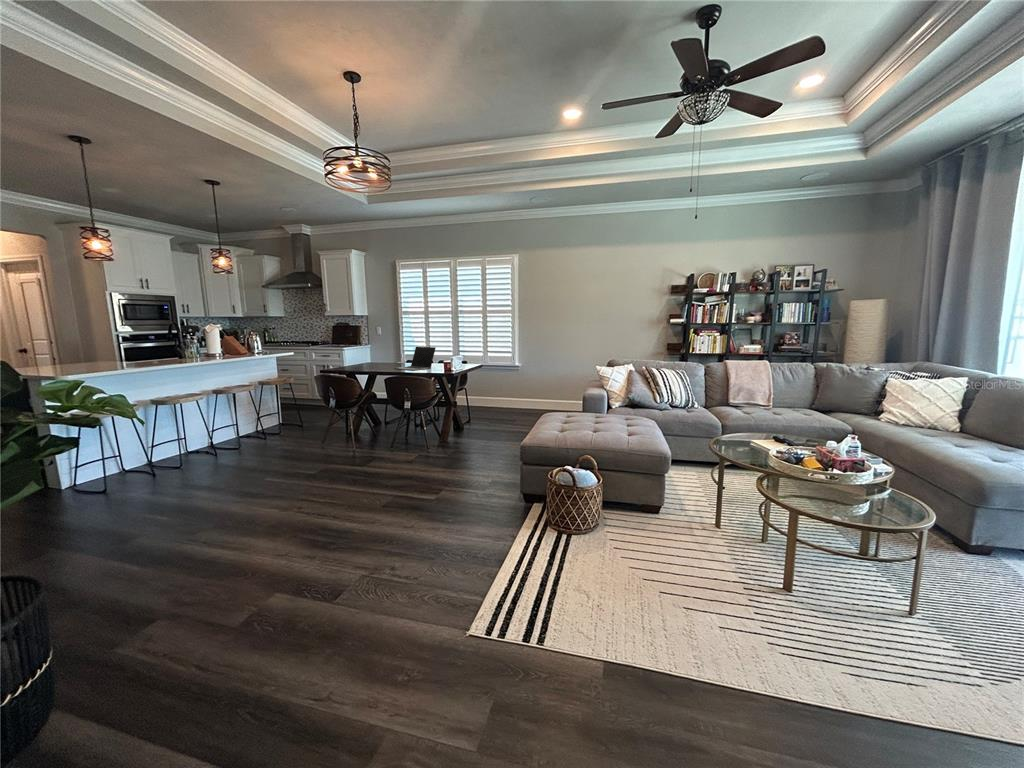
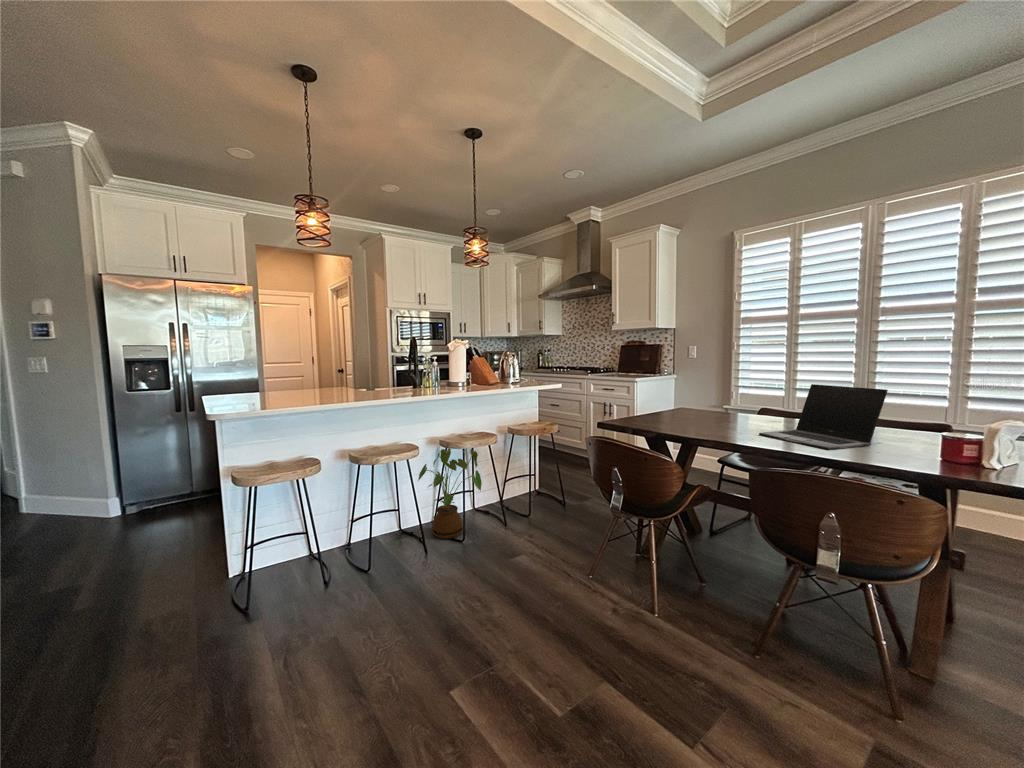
house plant: none [201,395,249,450] -> present [418,448,482,539]

